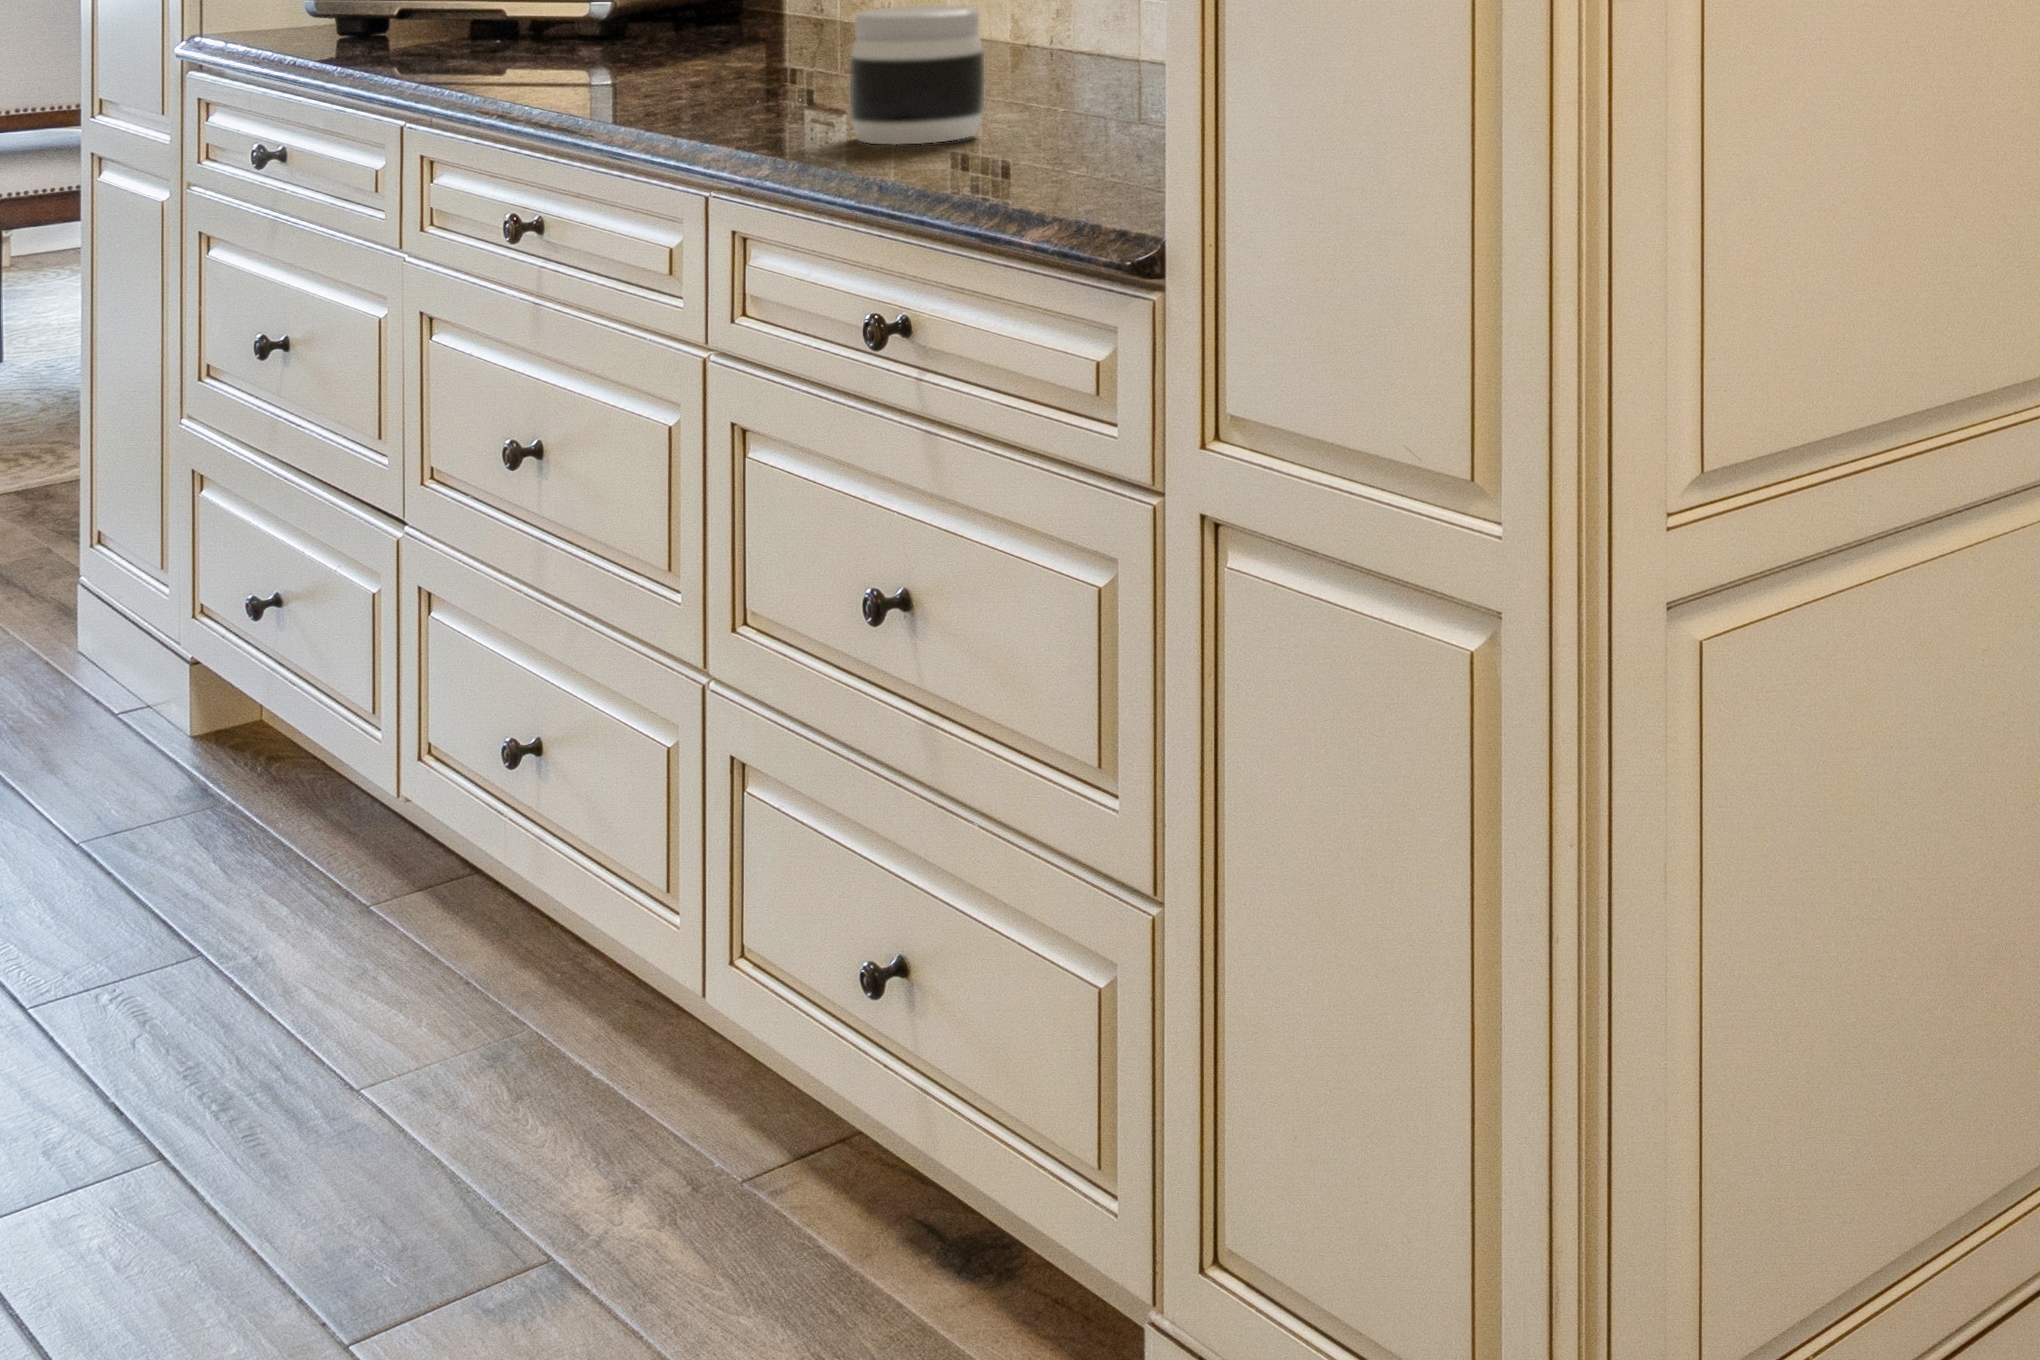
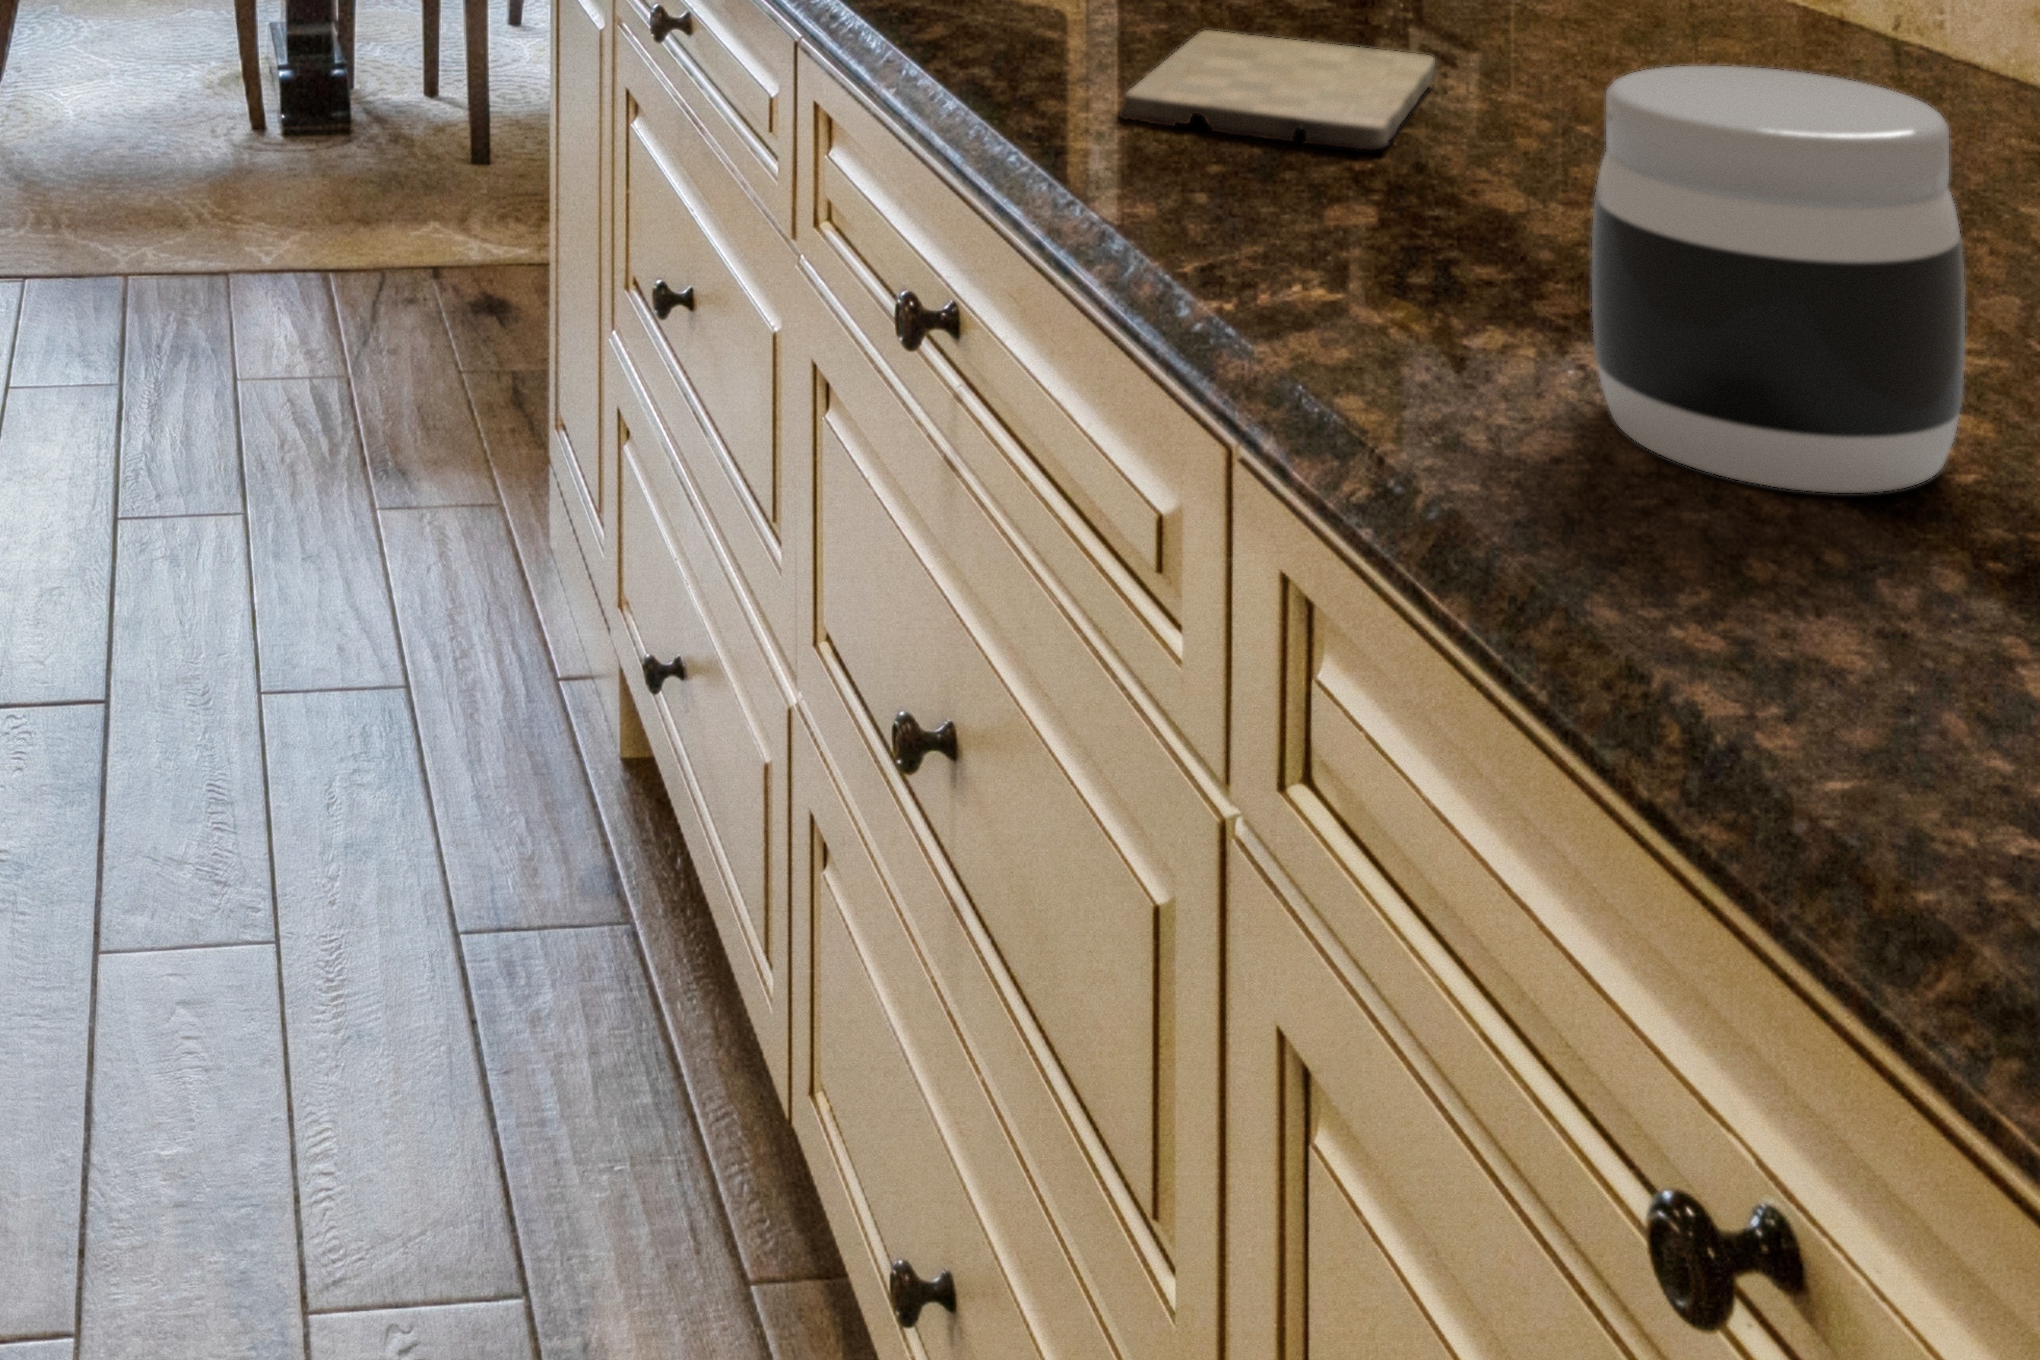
cutting board: none [635,69,804,103] -> present [1120,30,1435,150]

